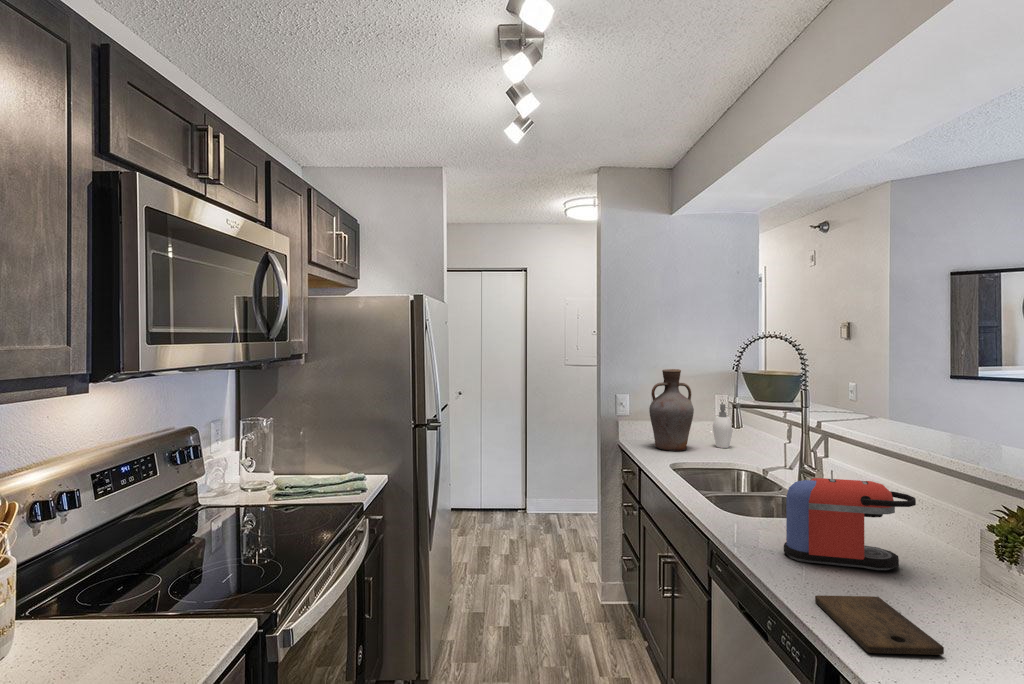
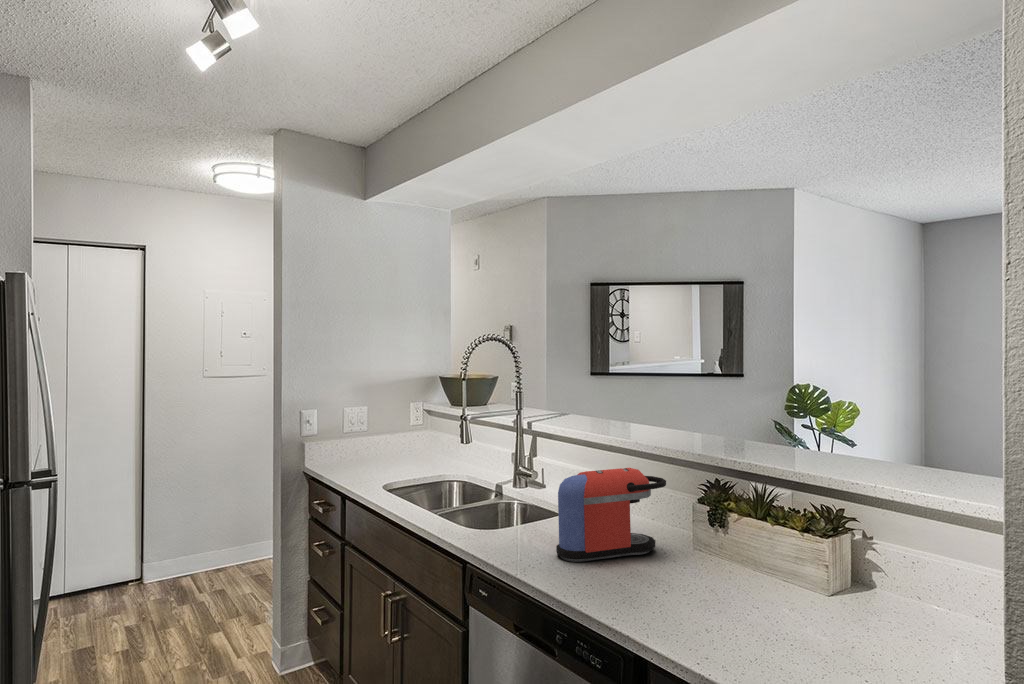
vase: present [649,369,694,451] -> none [339,379,390,472]
soap dispenser: present [713,404,733,448] -> none [406,415,430,463]
cutting board: present [815,595,944,655] -> none [623,579,753,636]

